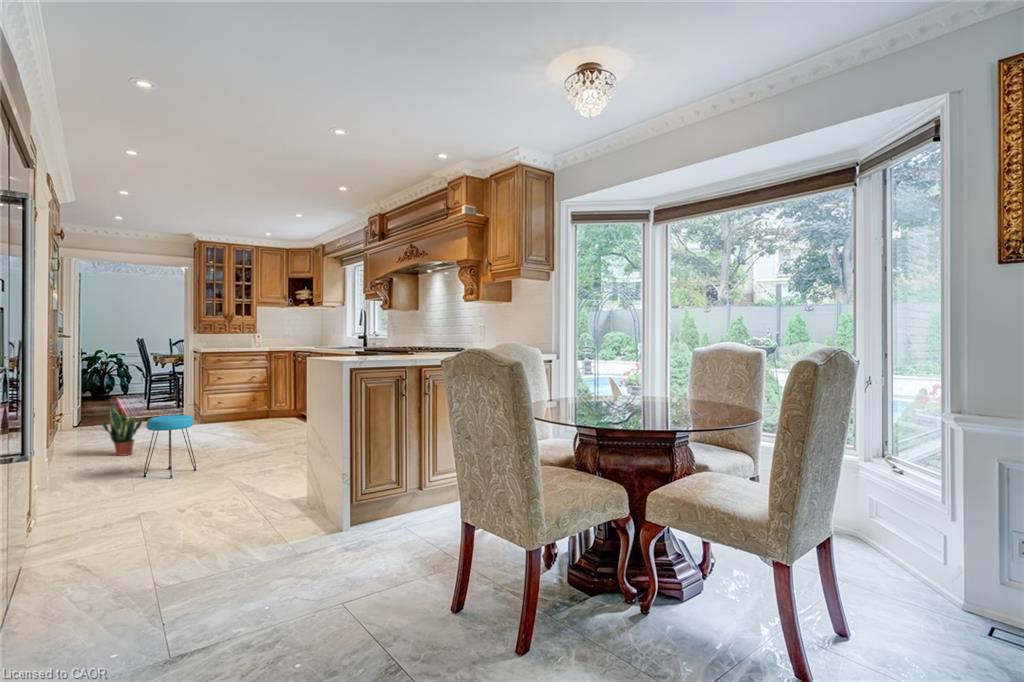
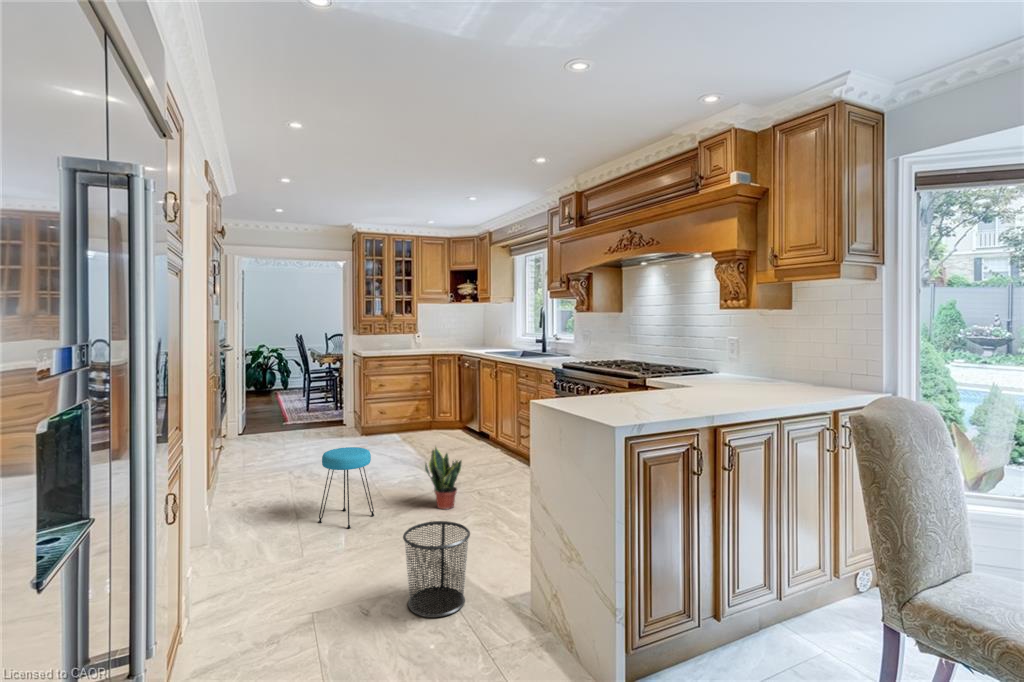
potted plant: present [102,408,142,456] -> present [425,447,462,509]
waste bin: none [206,452,262,516] -> present [403,521,470,617]

